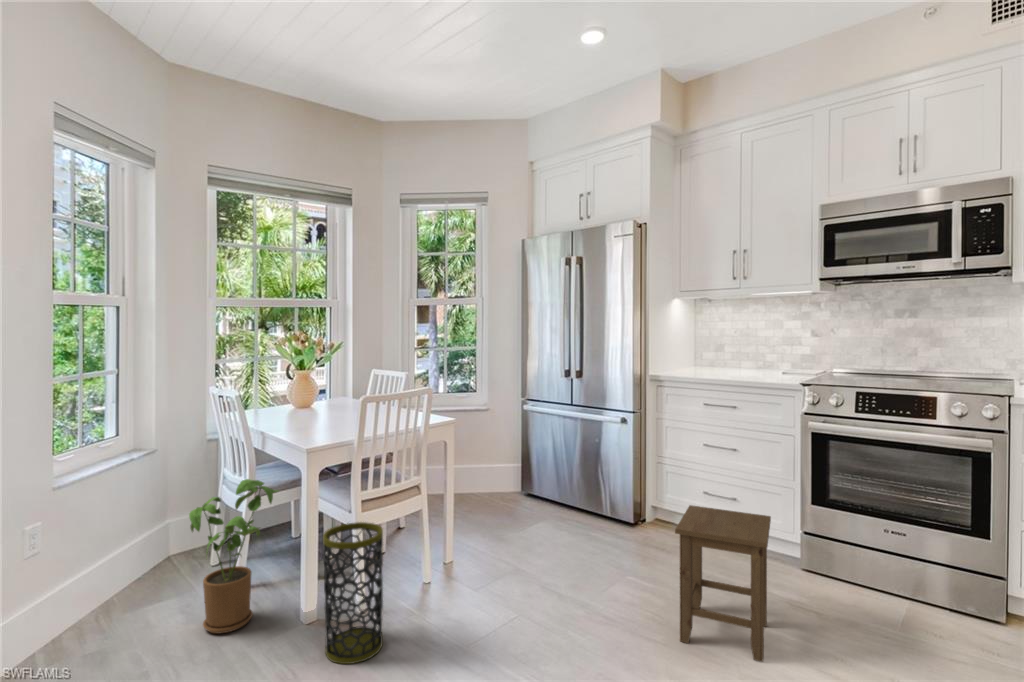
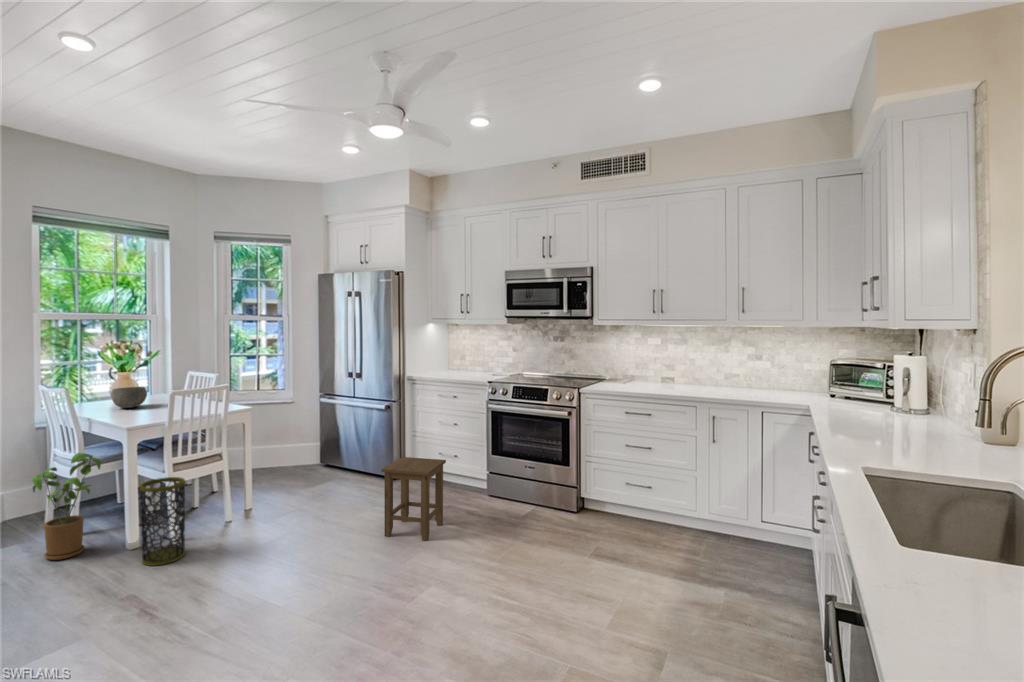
bowl: none [287,388,327,416] -> present [111,387,147,408]

